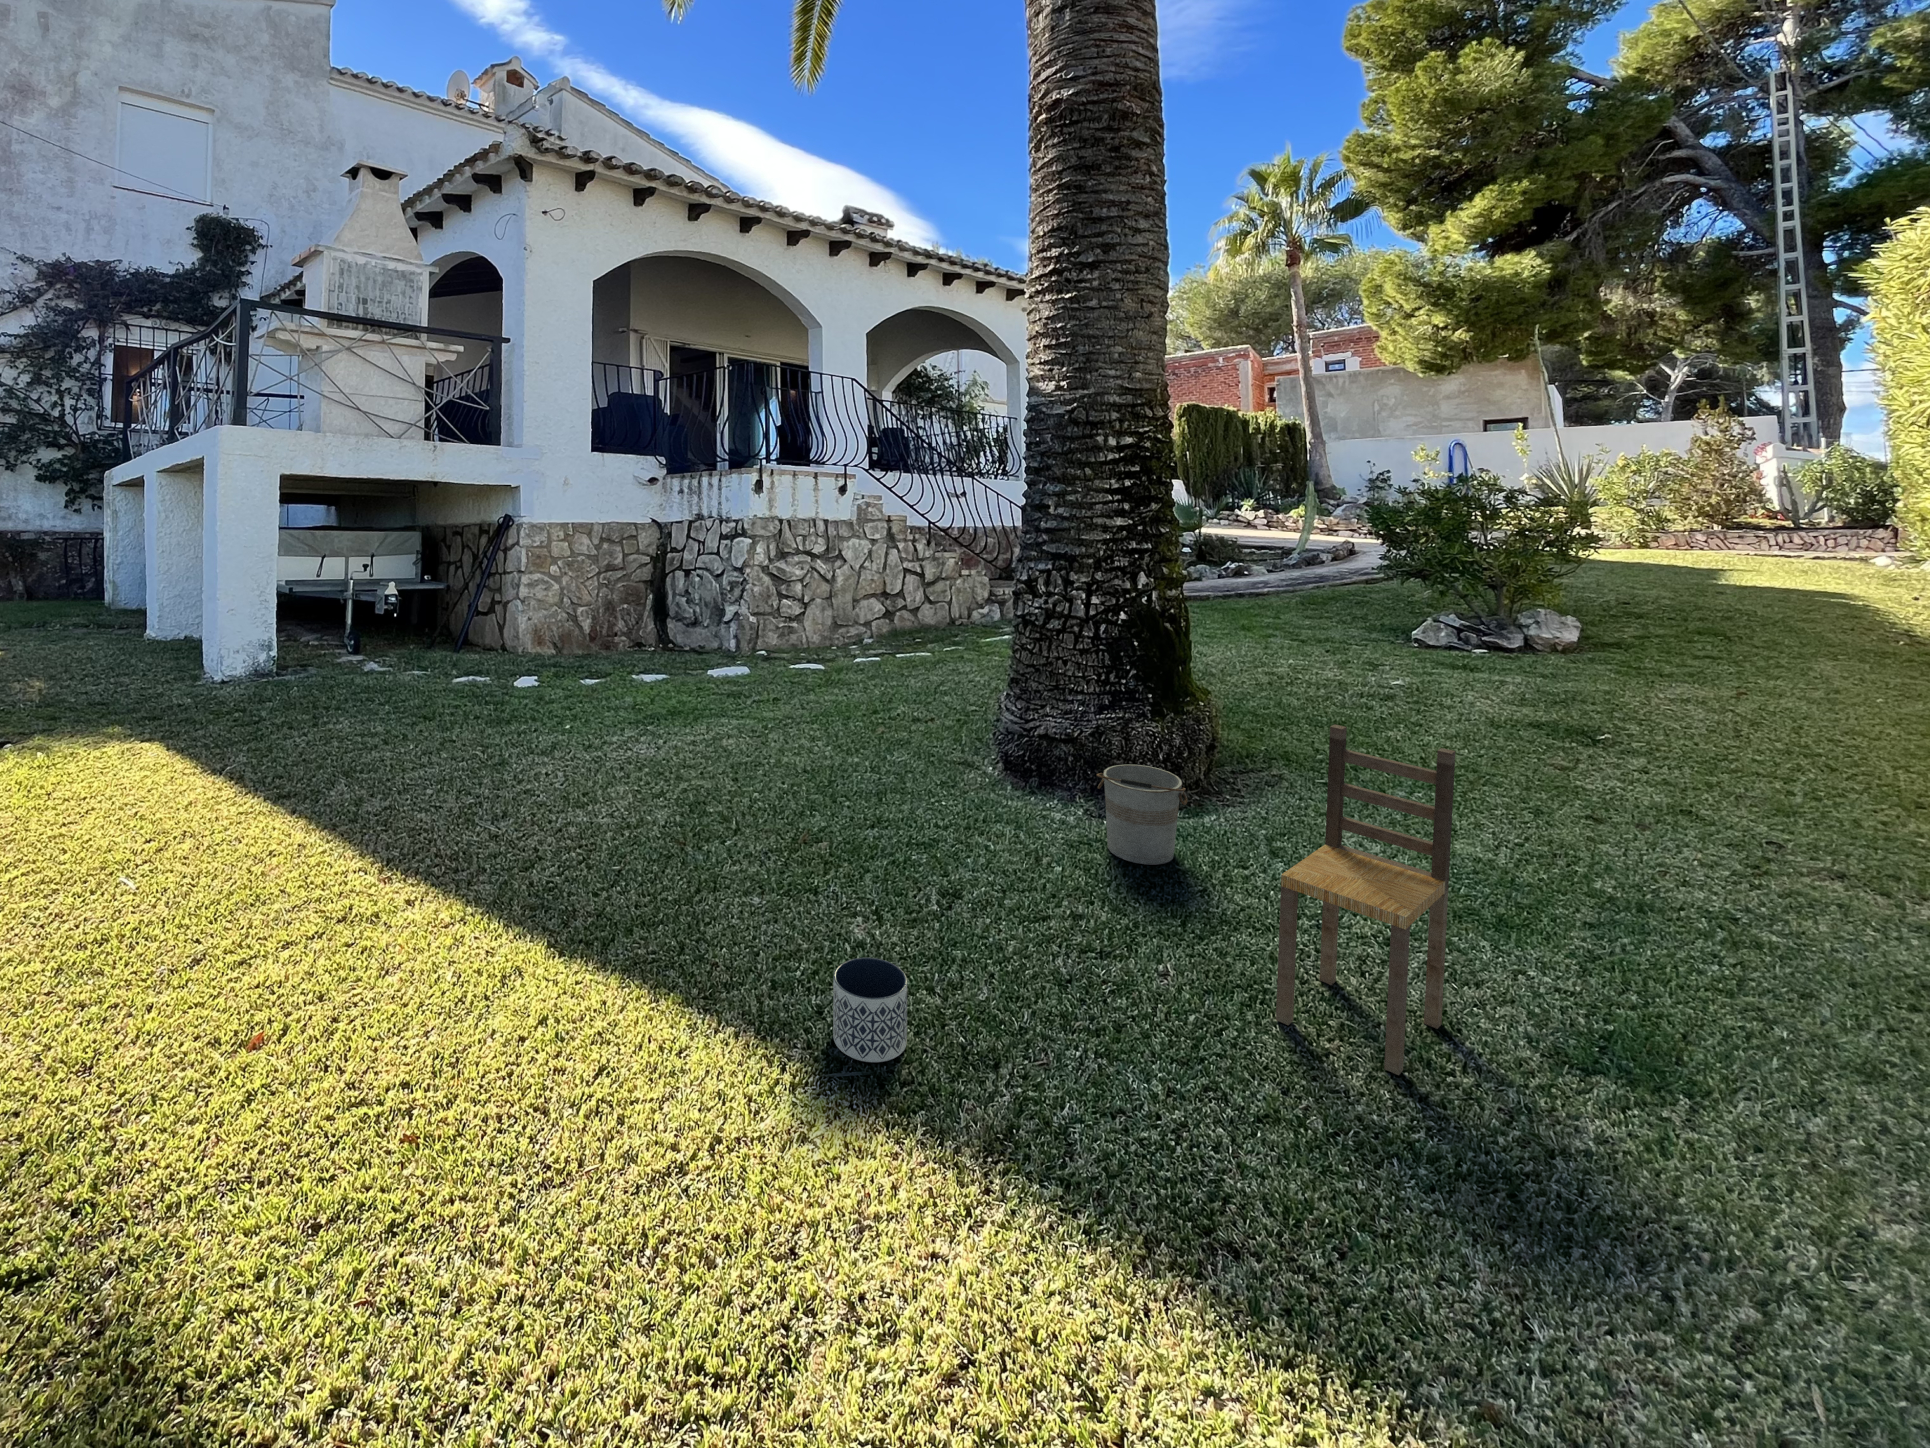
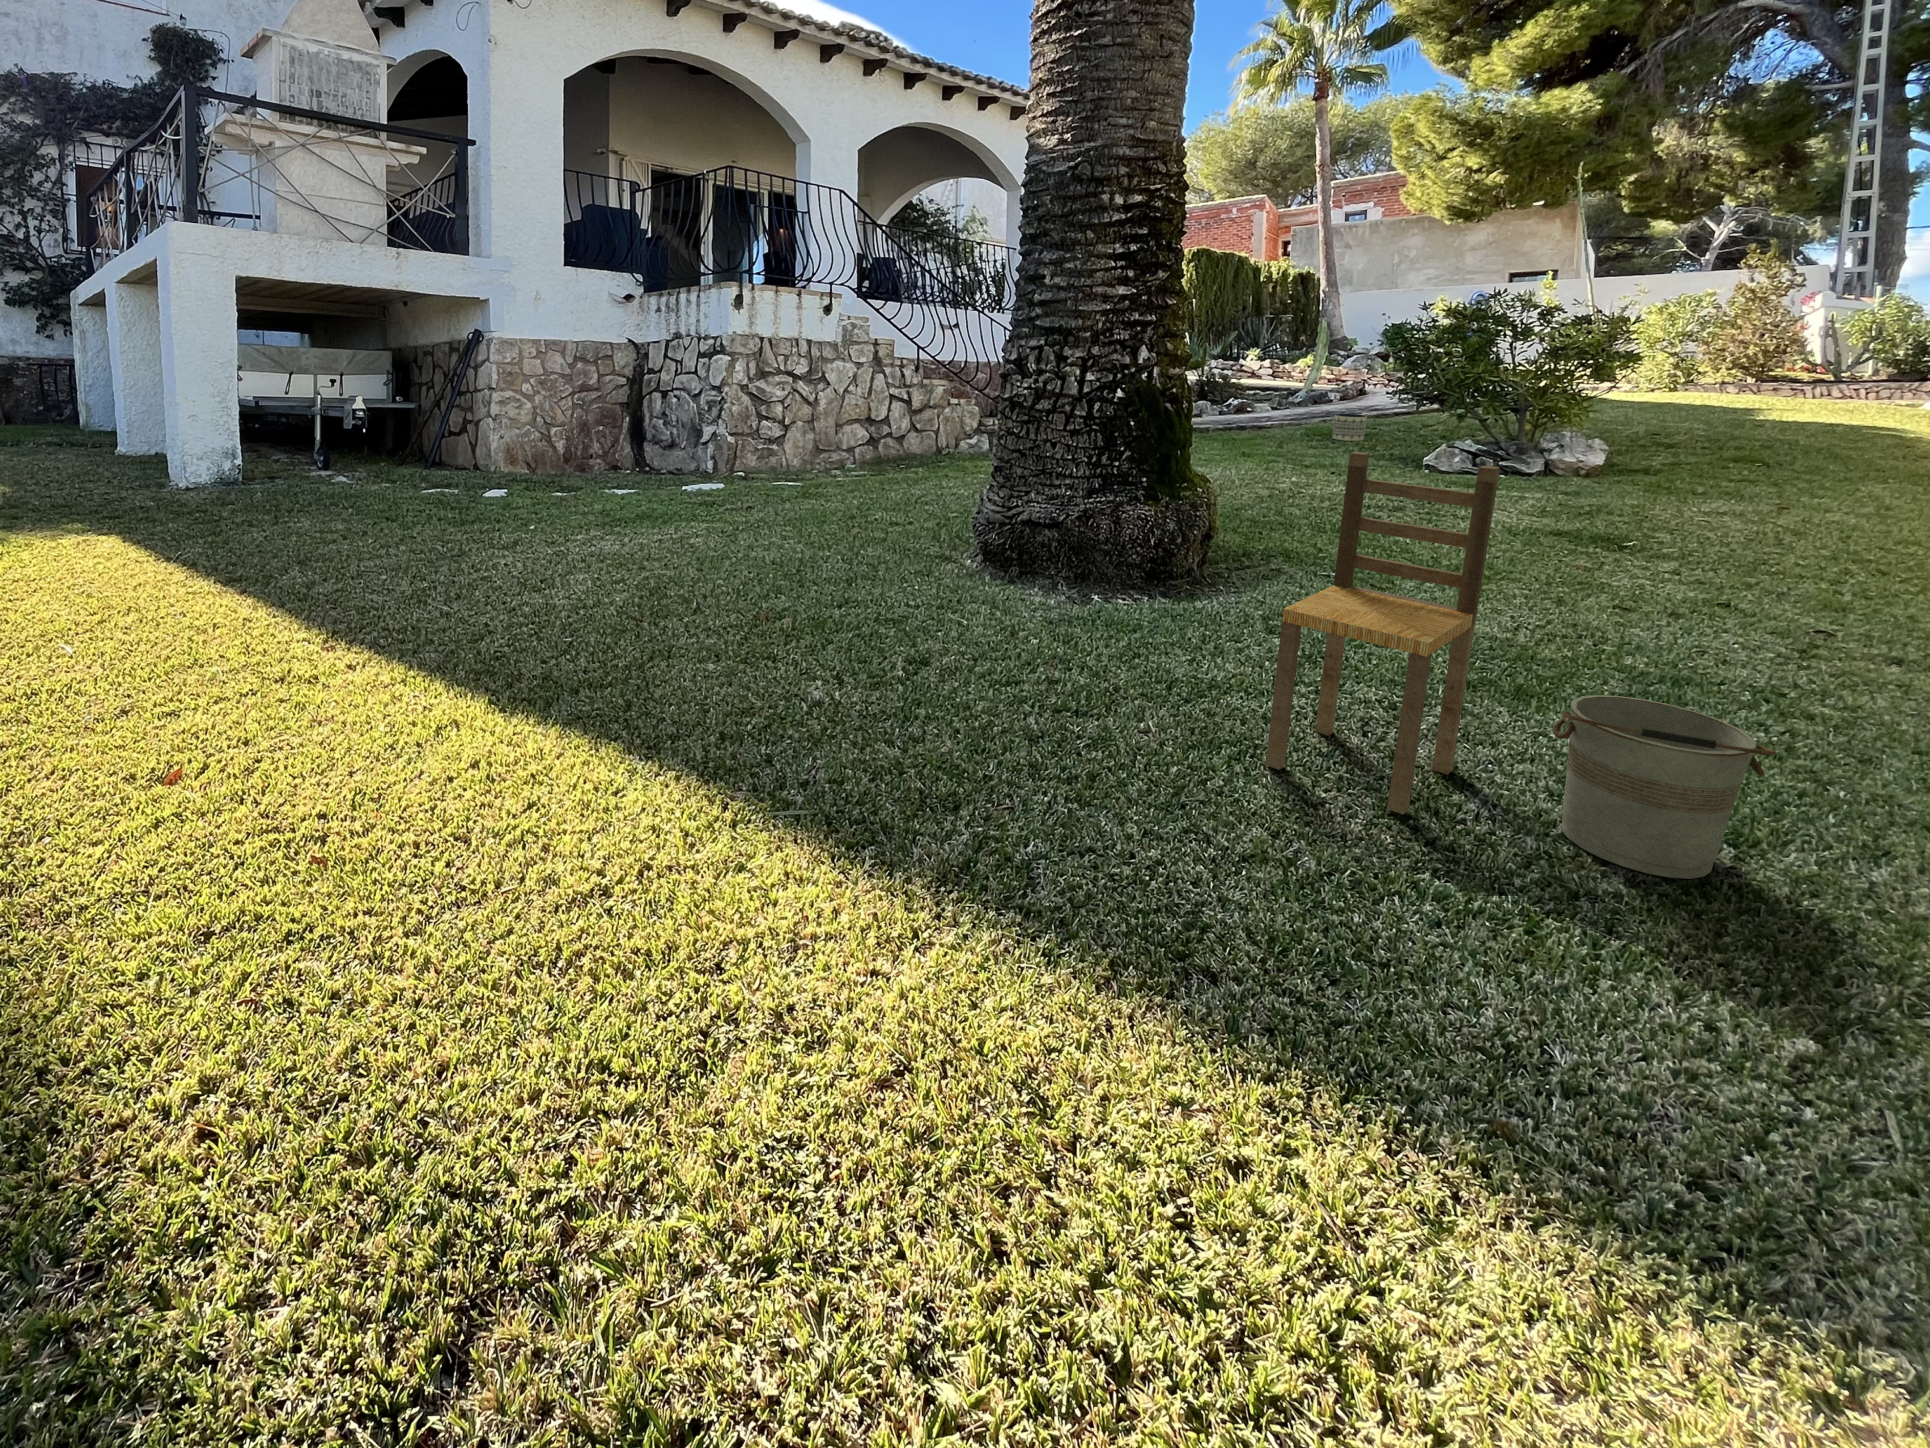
bucket: present [1097,765,1187,865] -> present [1553,695,1776,879]
planter: present [833,958,907,1062] -> present [1332,414,1367,441]

